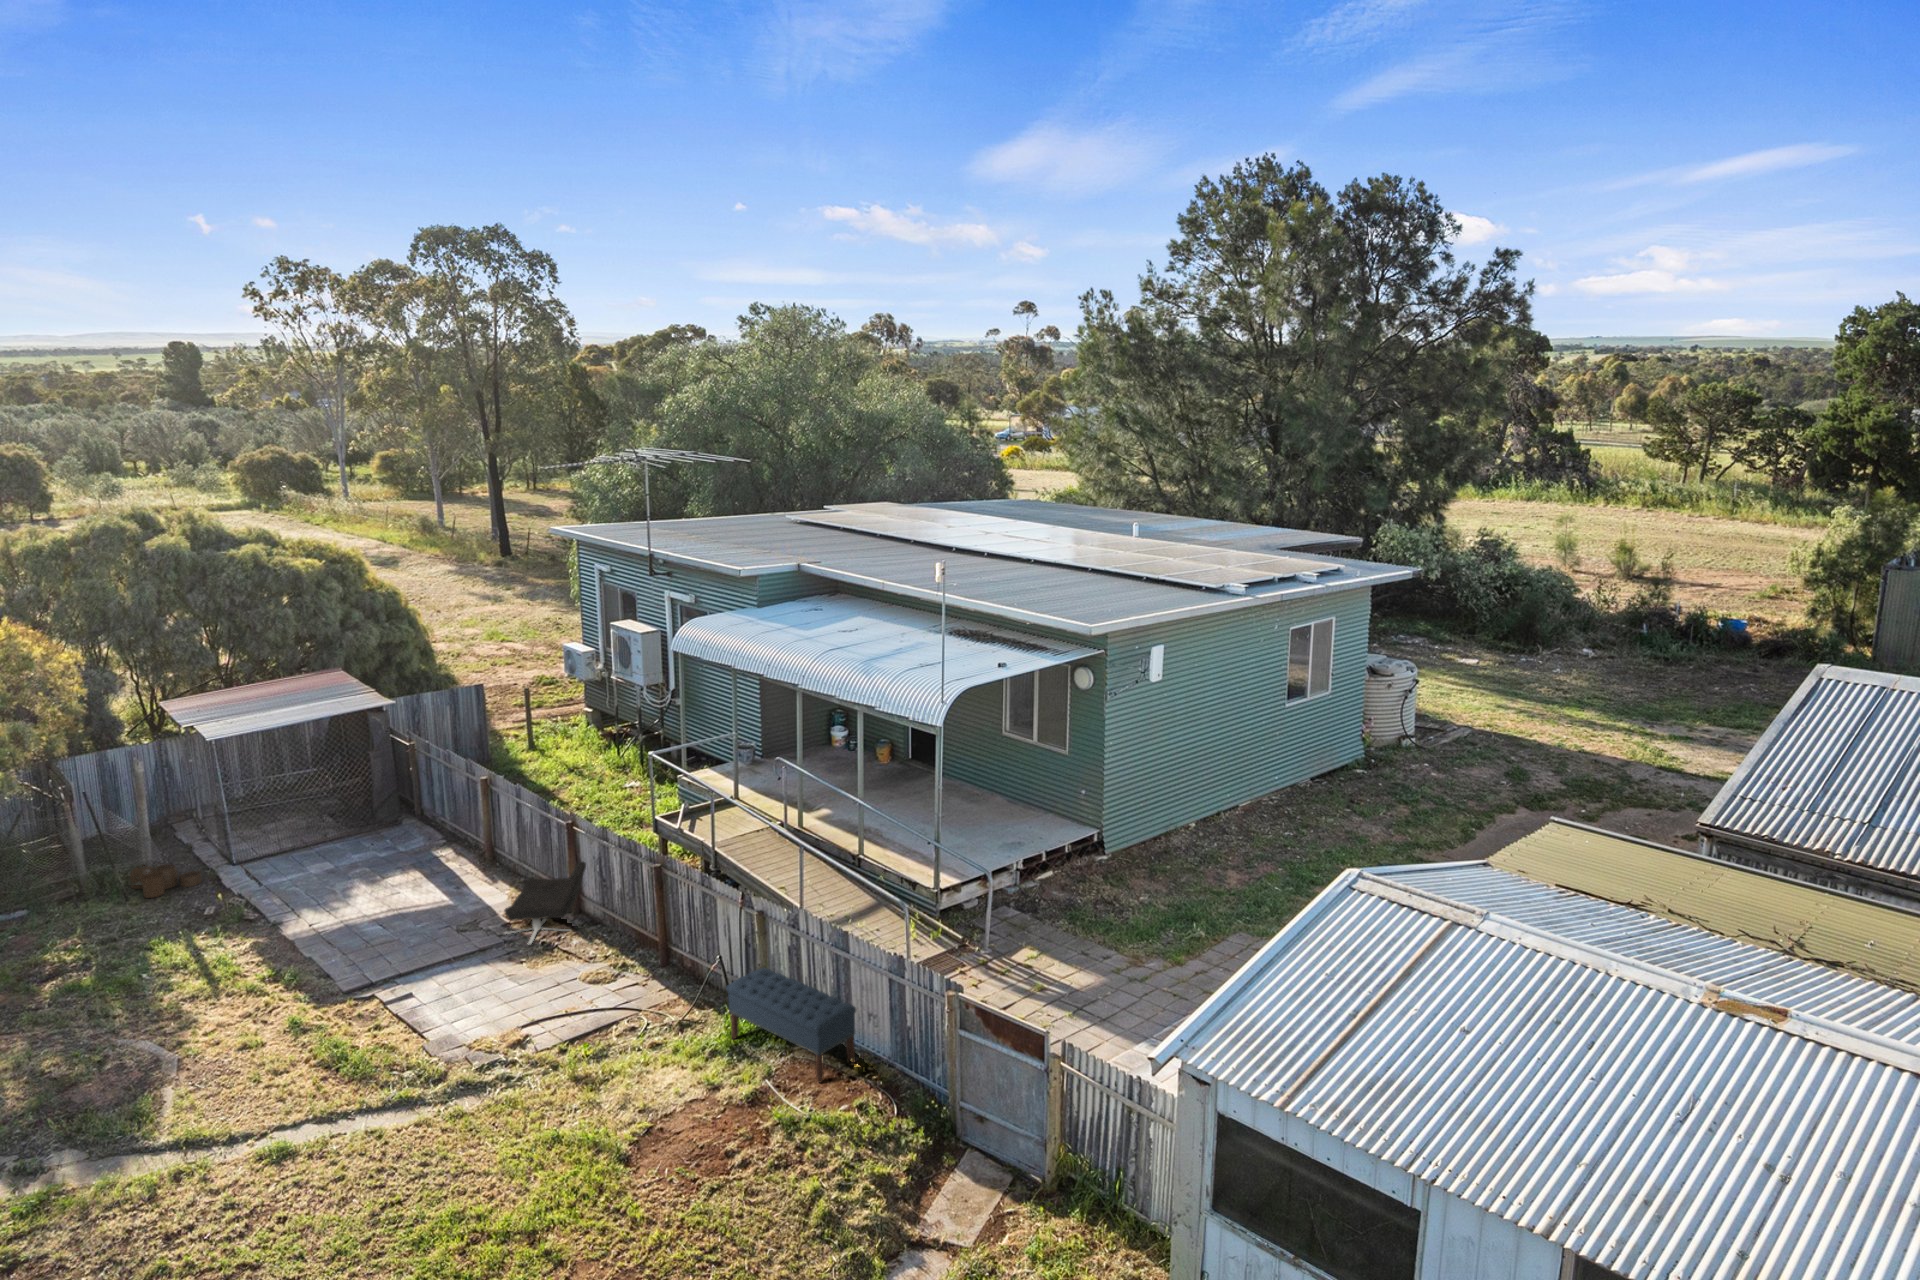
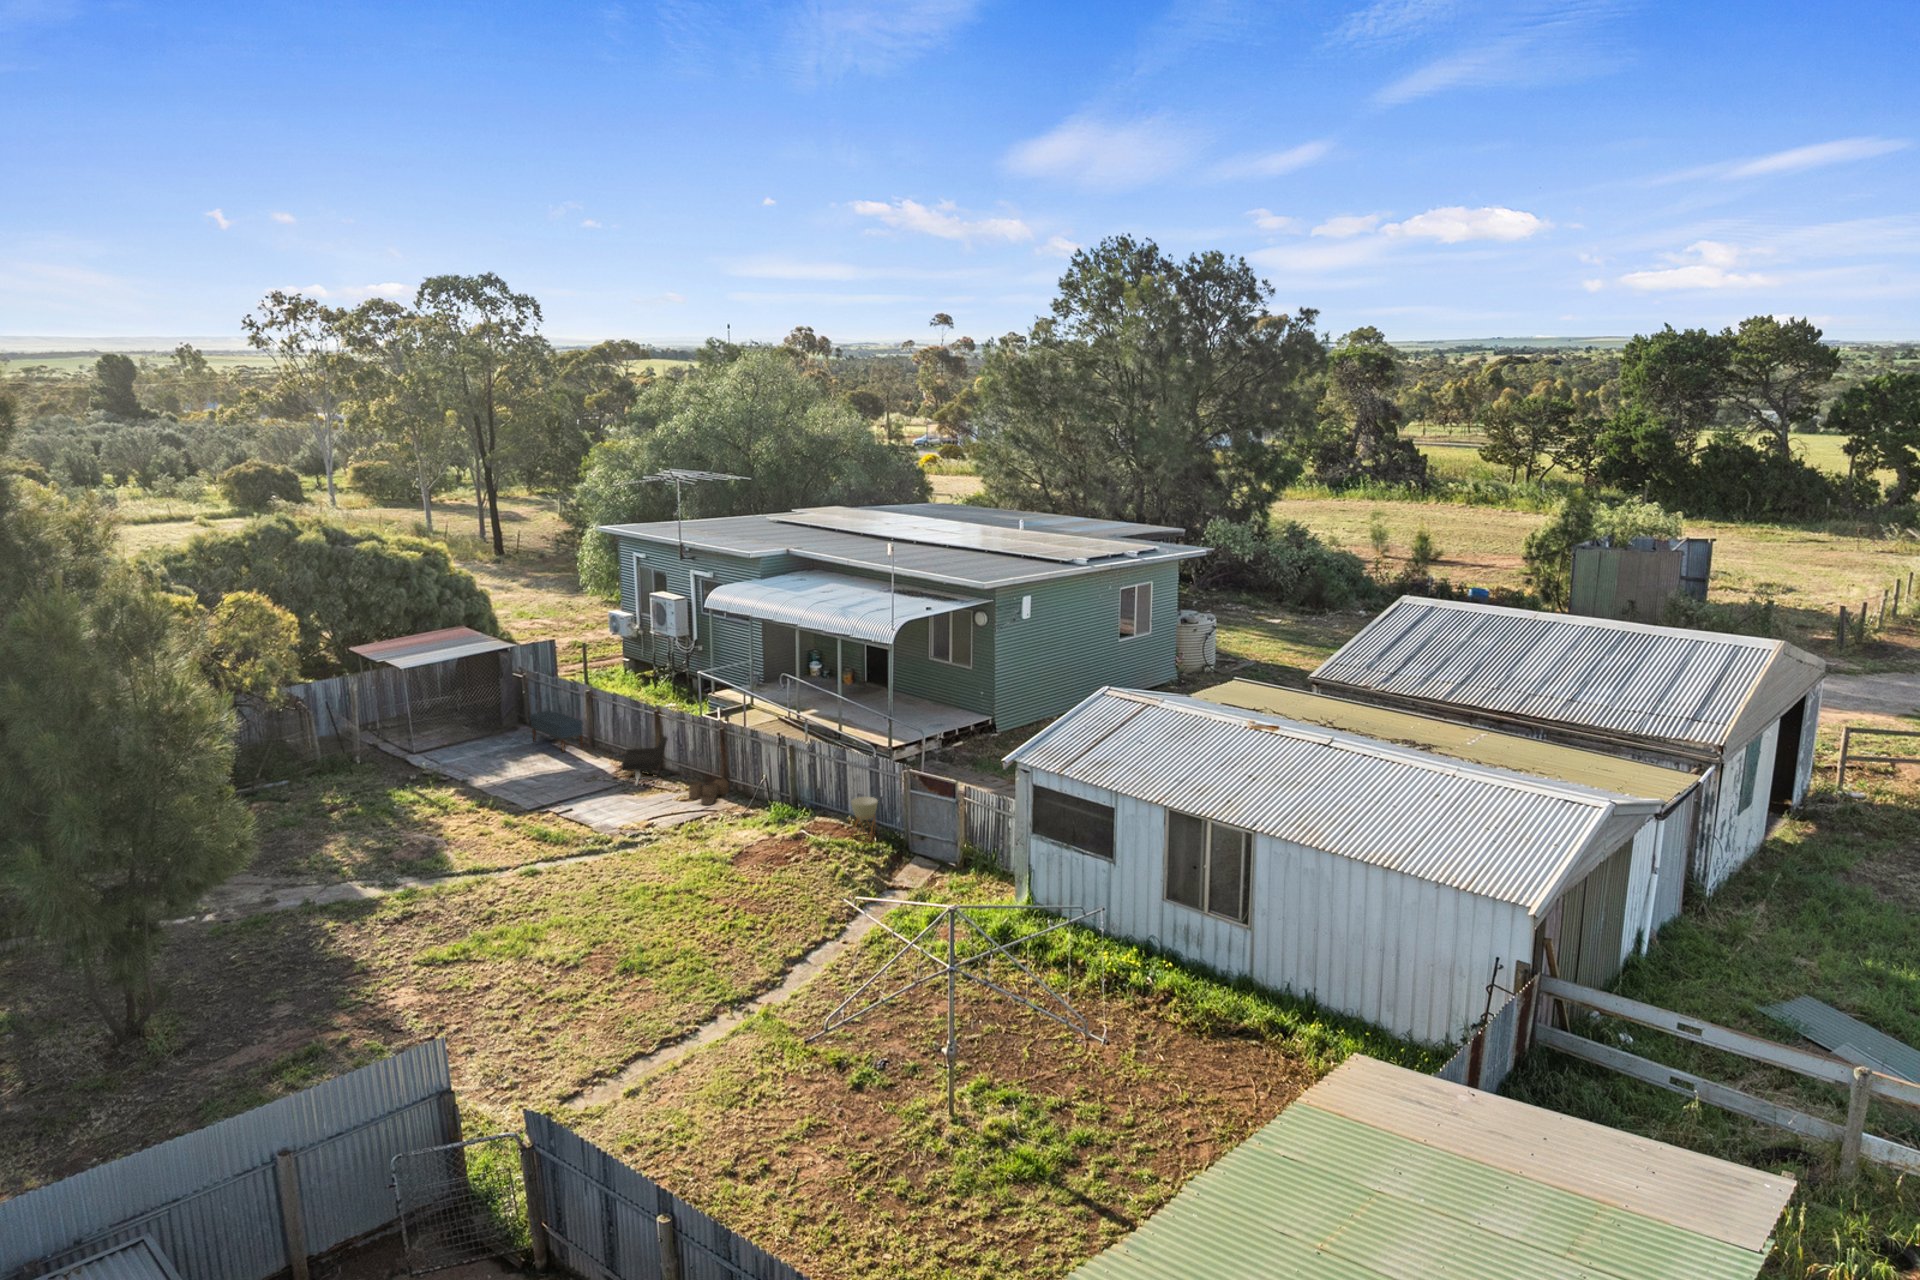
woven basket: present [130,865,202,898] -> present [689,778,729,805]
bench: present [726,968,856,1082] -> present [530,711,583,752]
planter: none [853,1021,902,1112] -> present [851,797,878,842]

